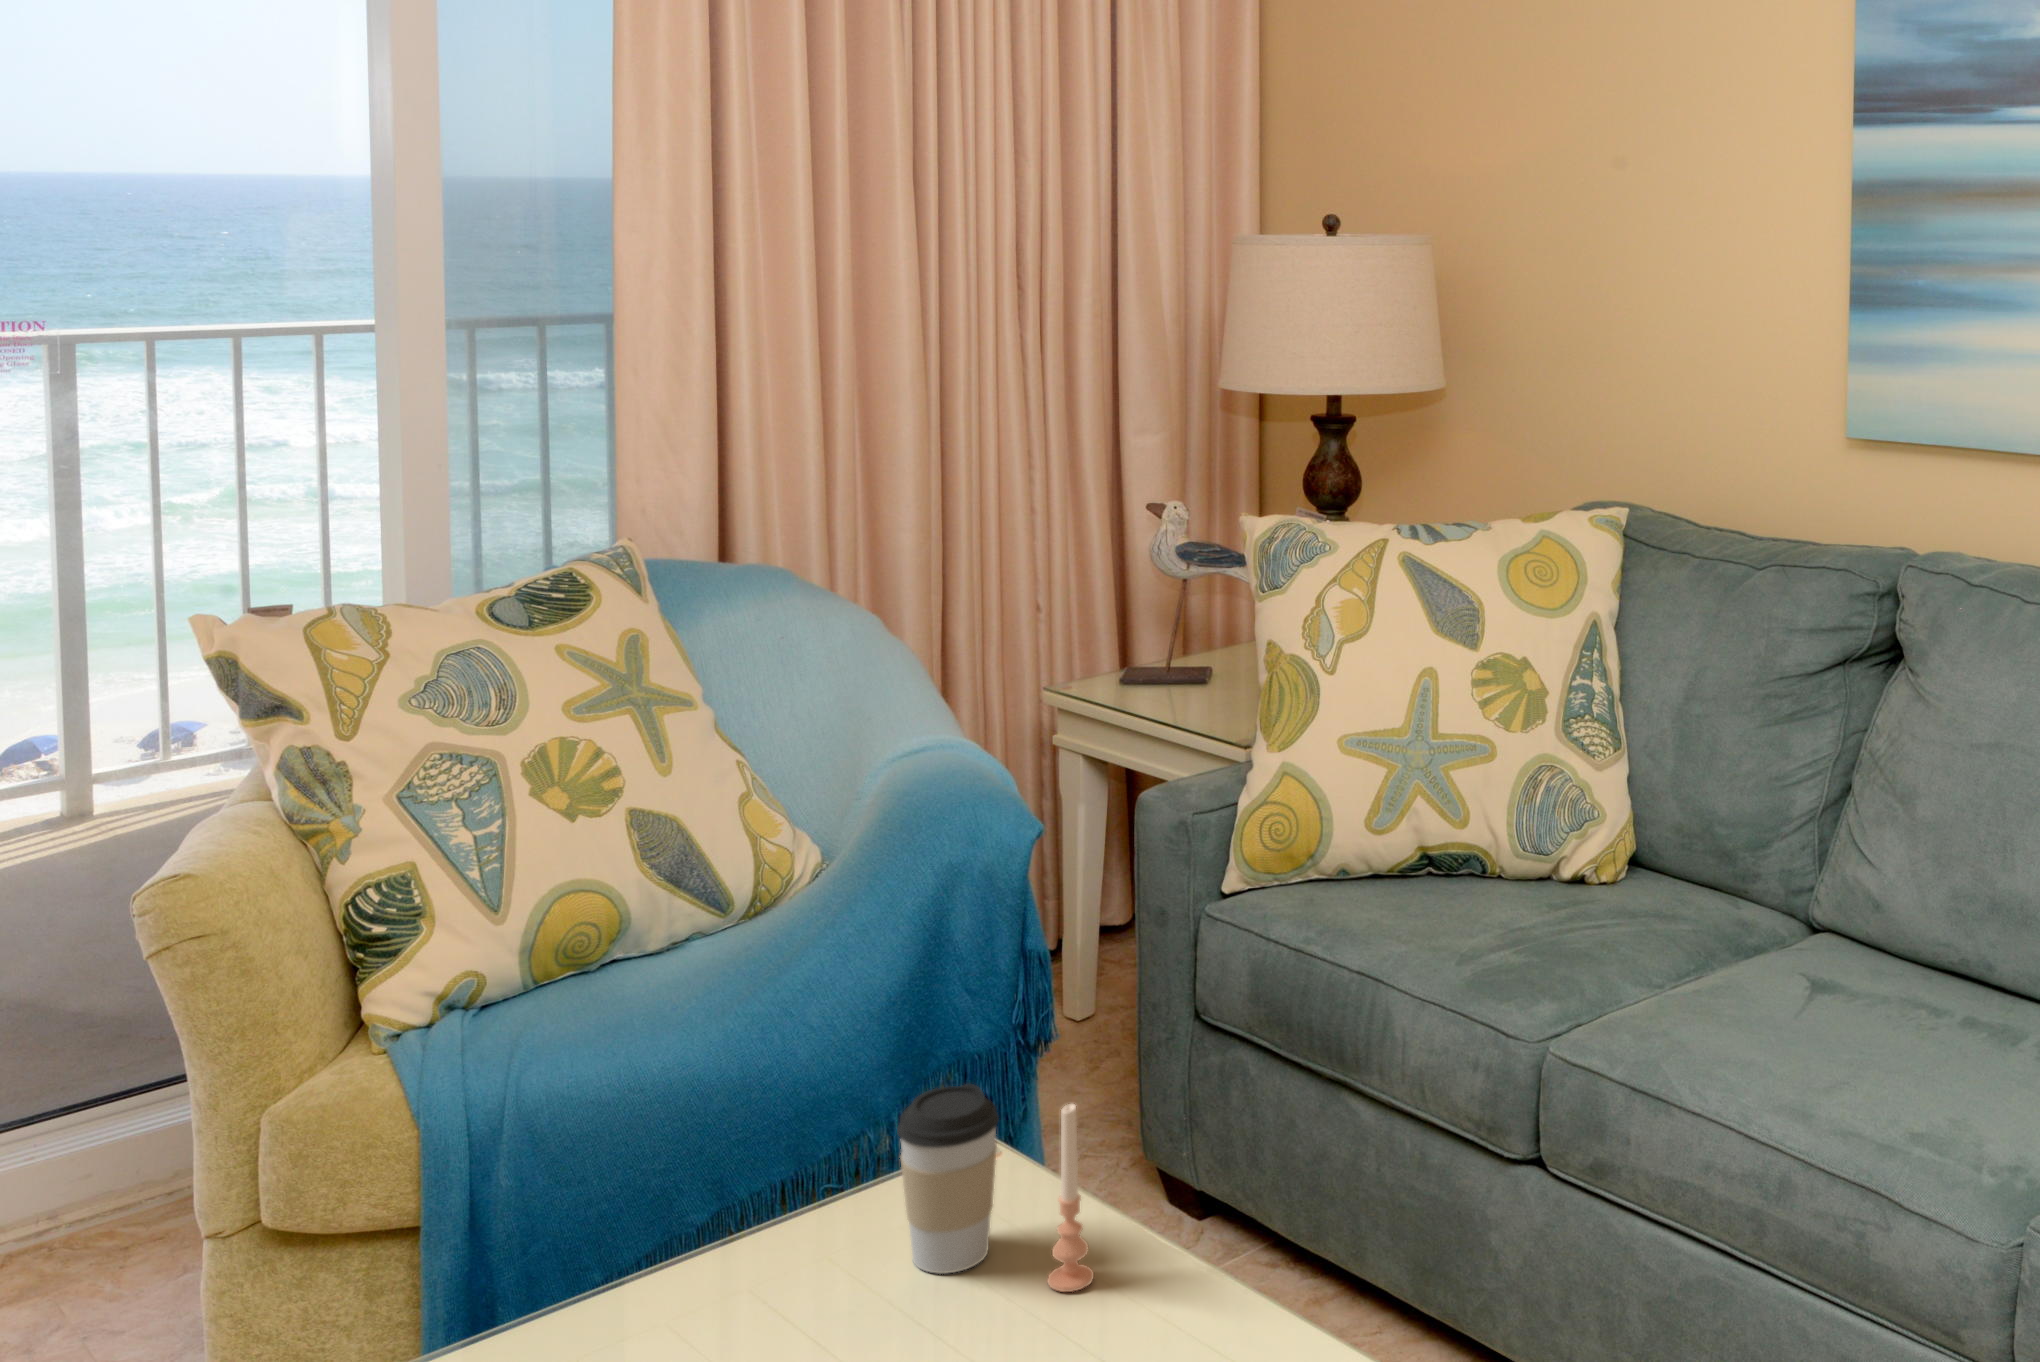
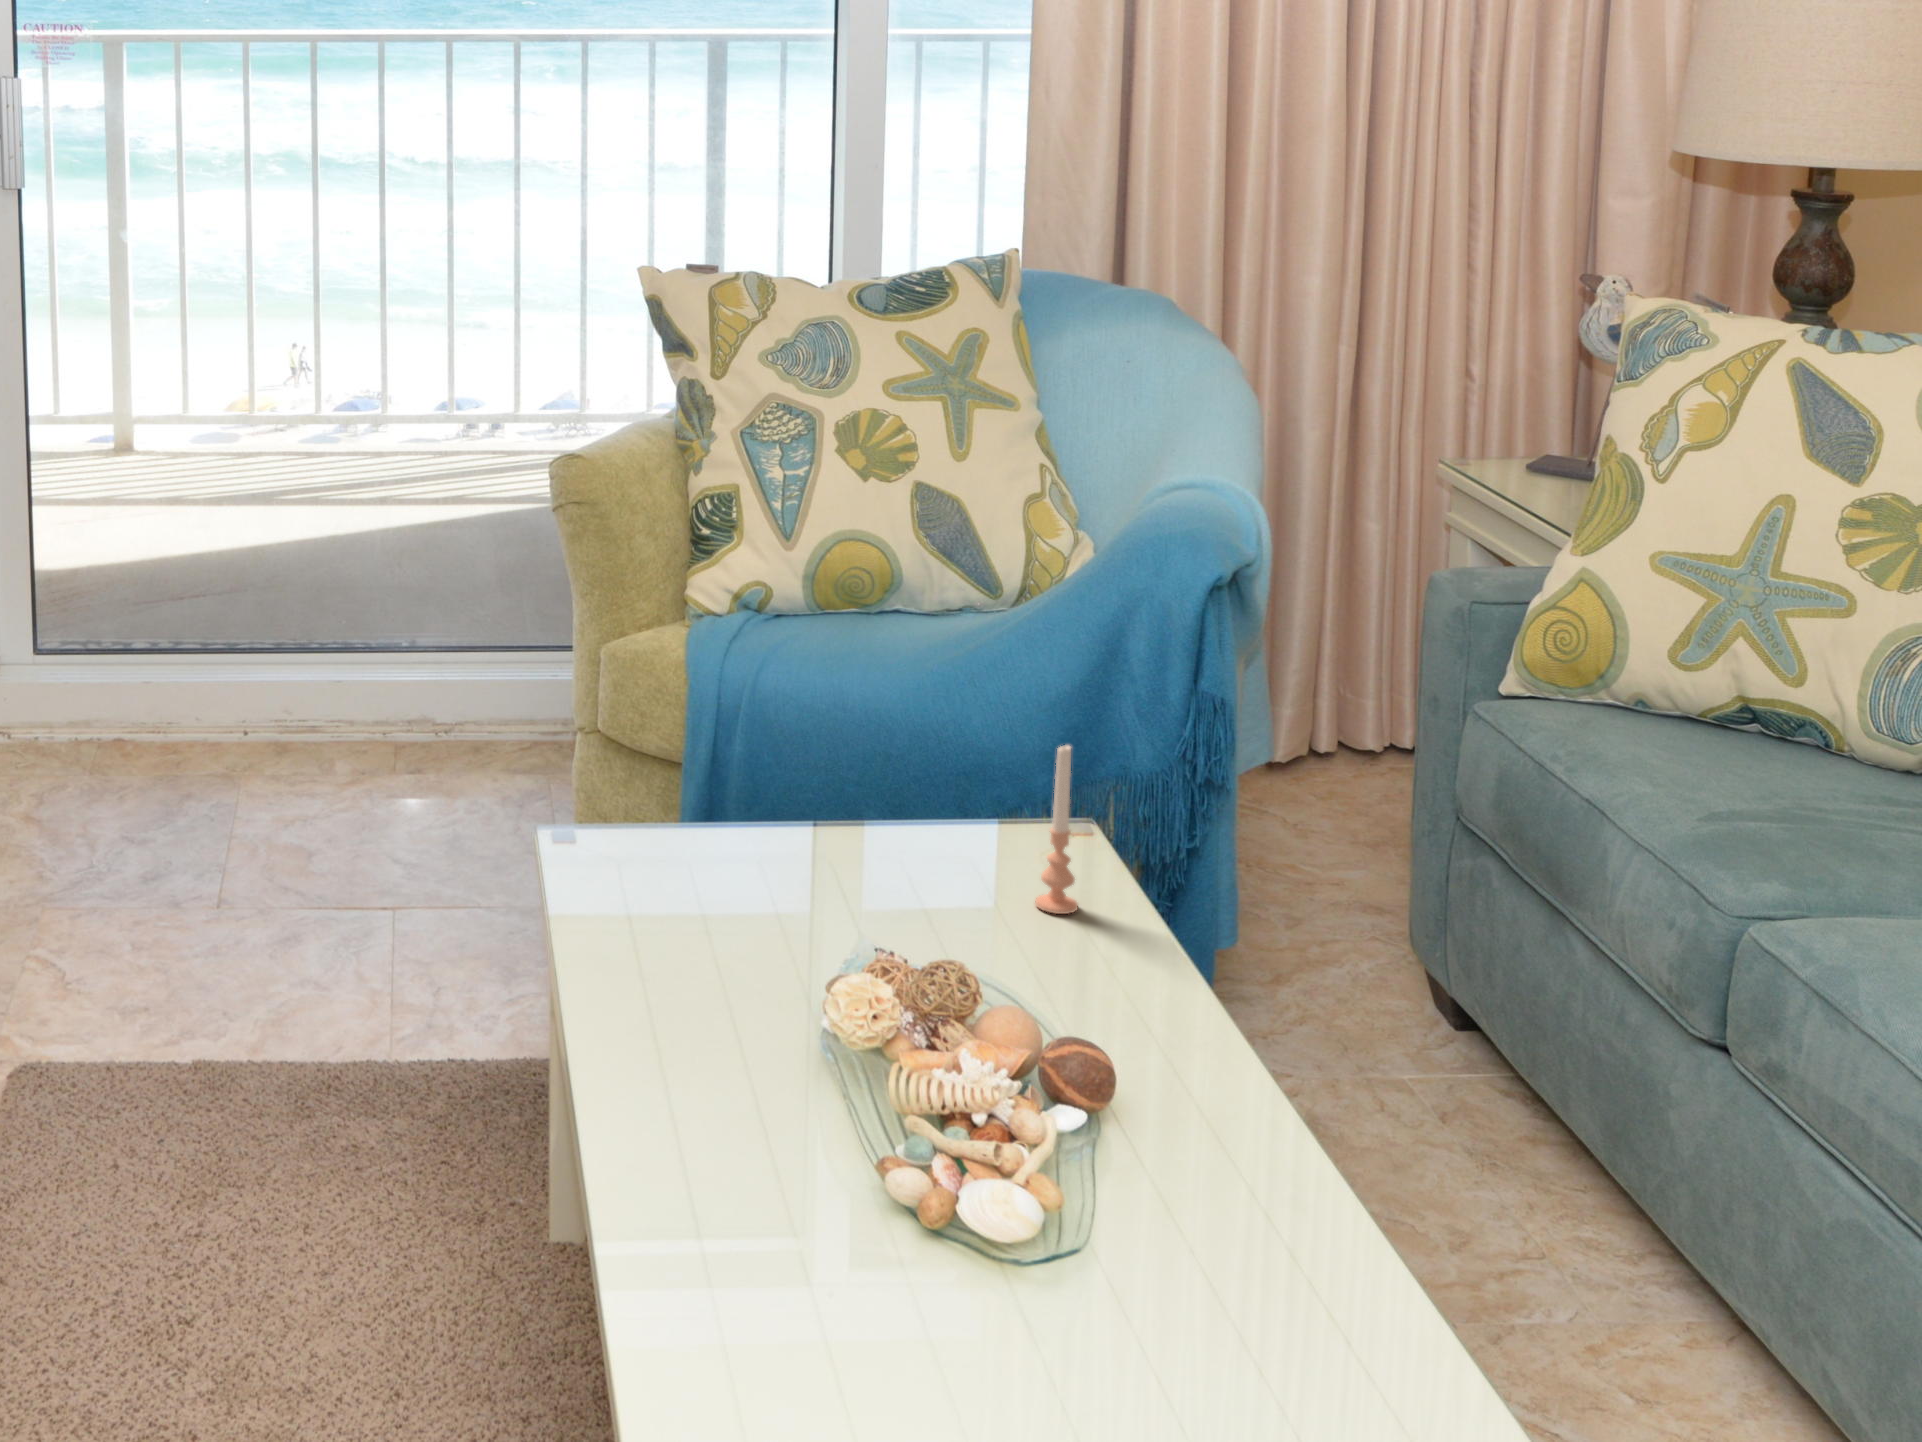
coffee cup: present [897,1084,999,1274] -> none [937,712,1028,871]

